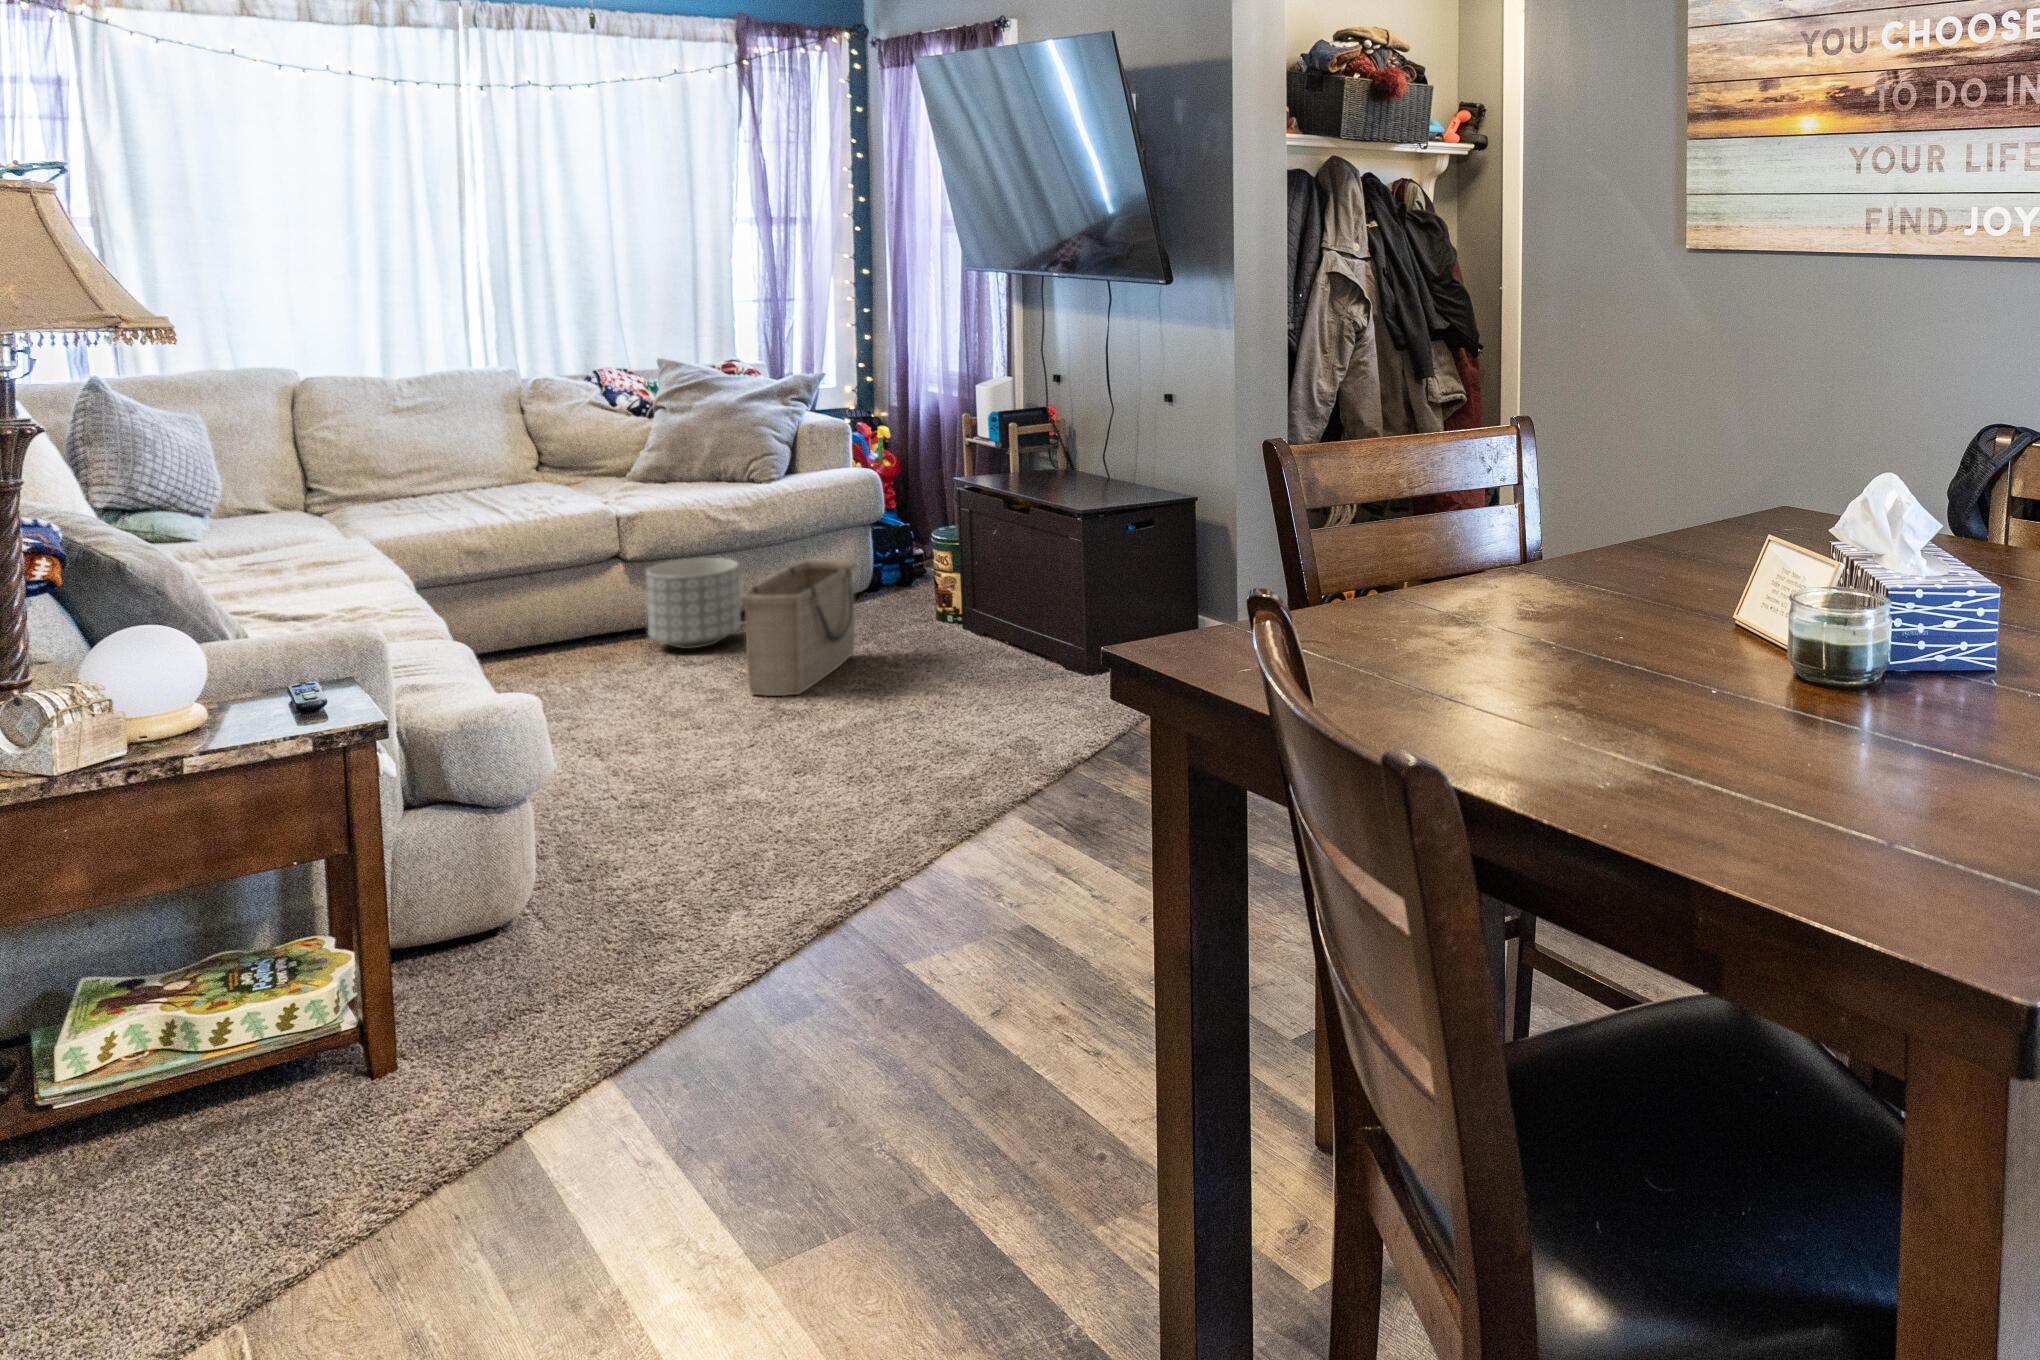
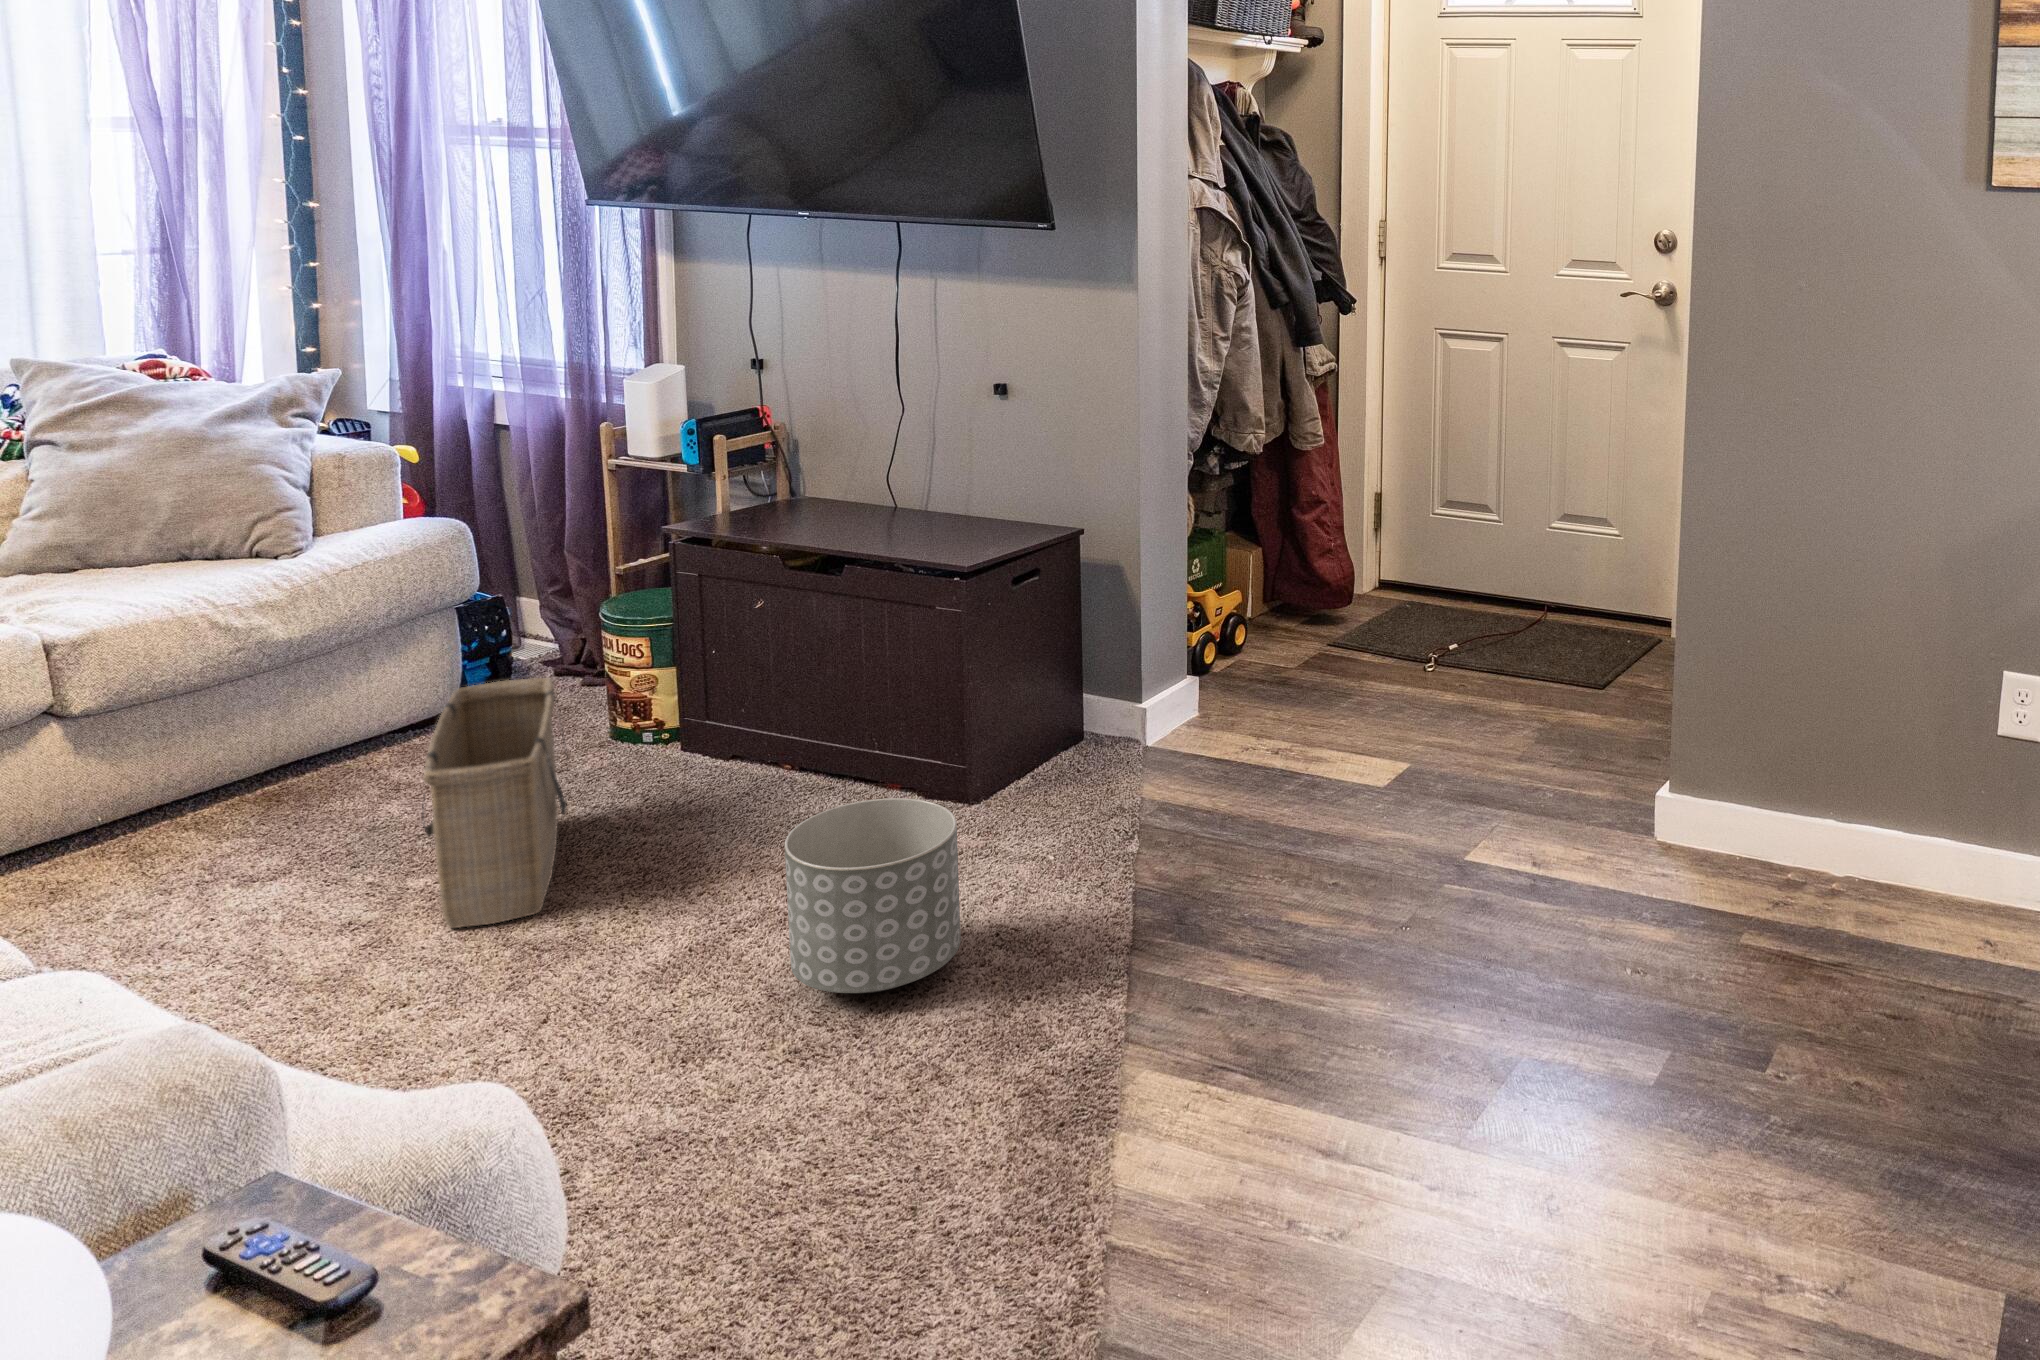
planter: present [646,558,741,649] -> present [785,798,961,993]

